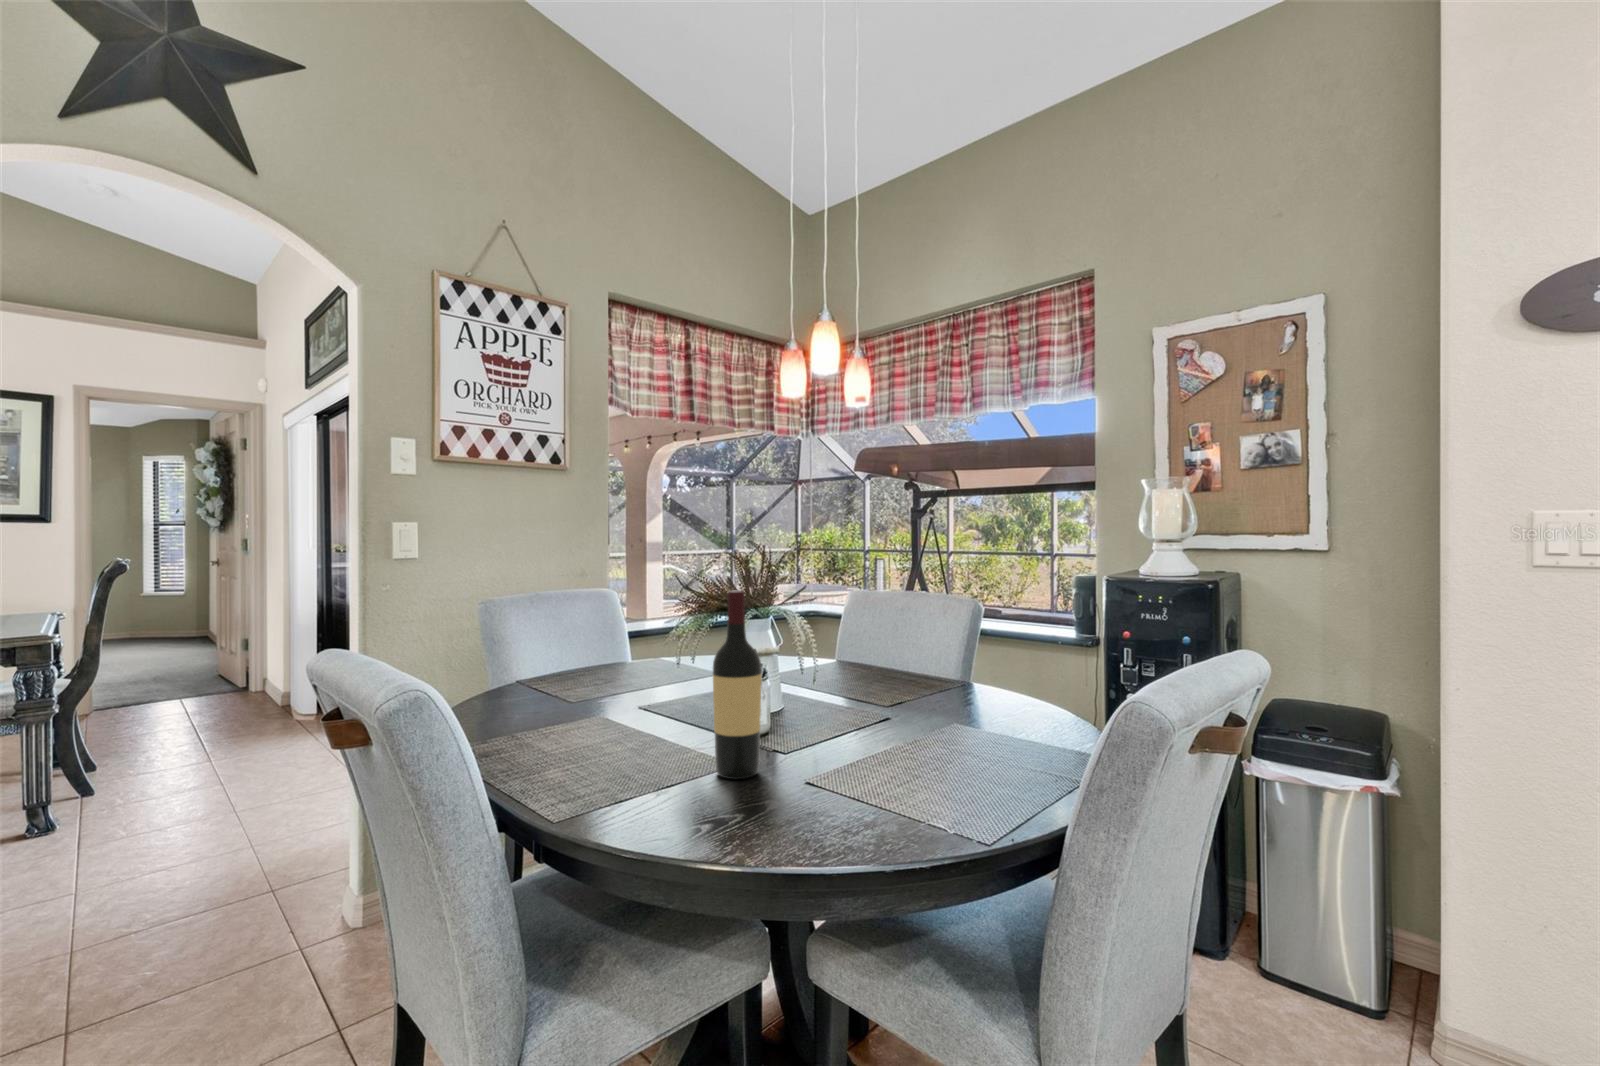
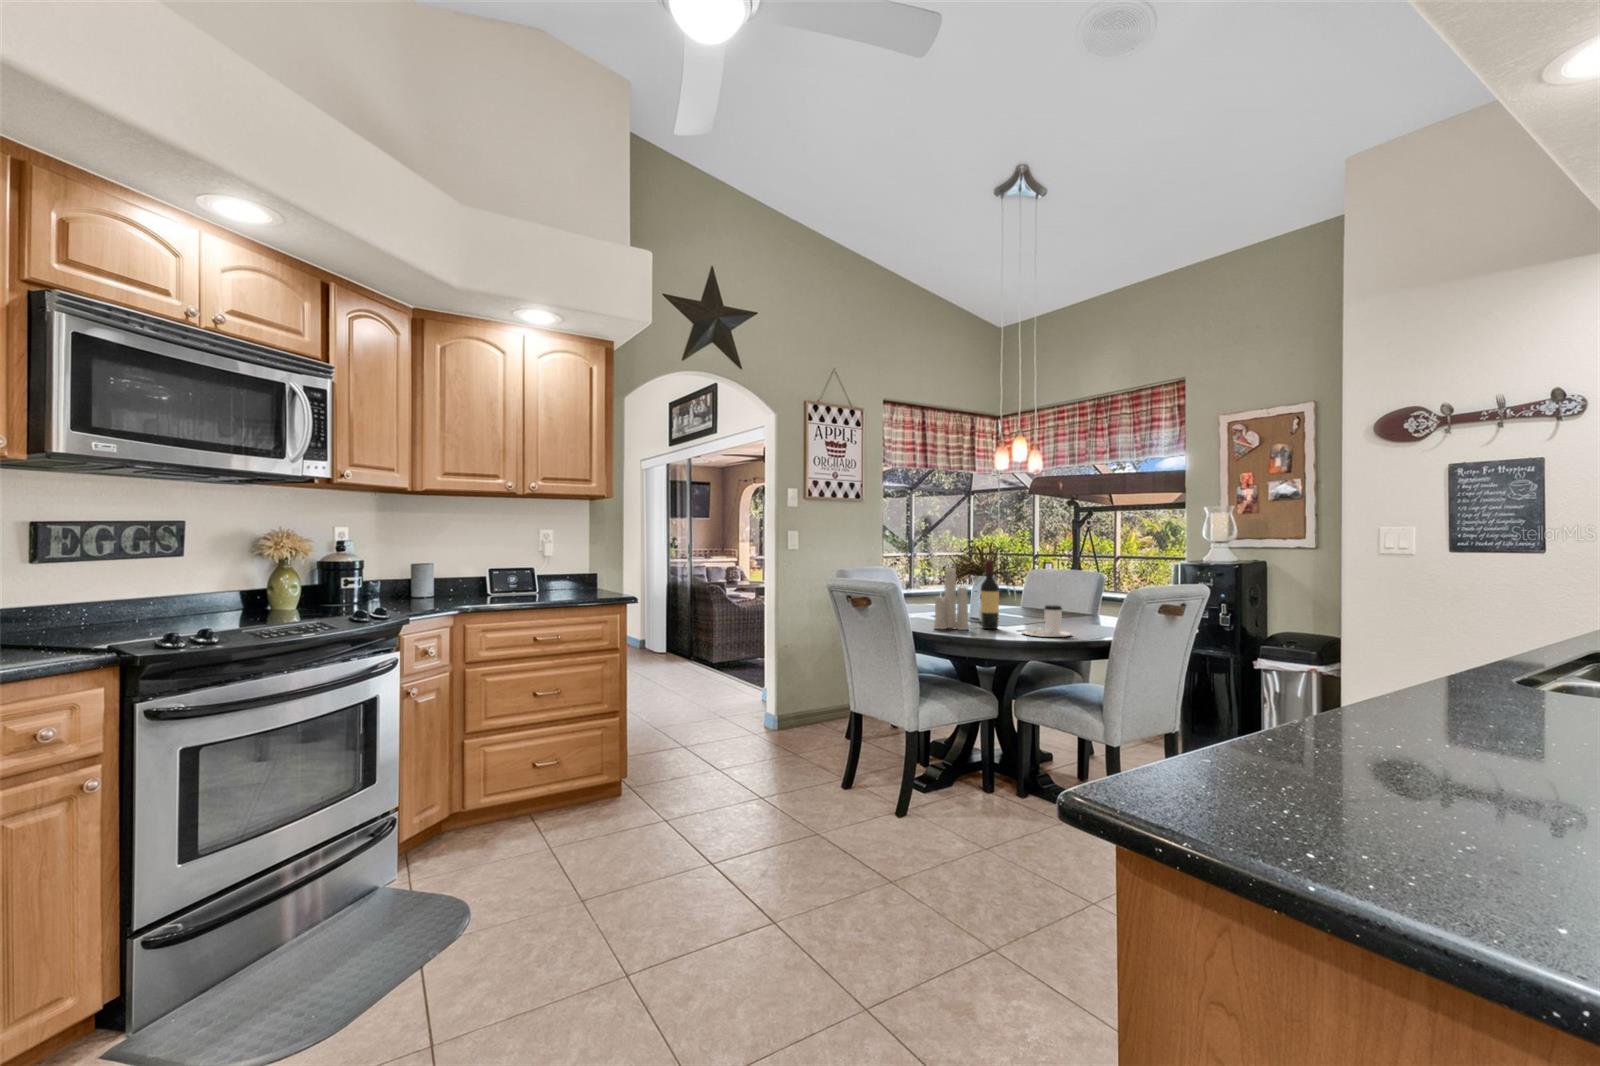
candle: none [574,580,676,794] -> present [934,567,969,630]
coffee cup: none [812,720,954,836] -> present [1022,605,1071,637]

